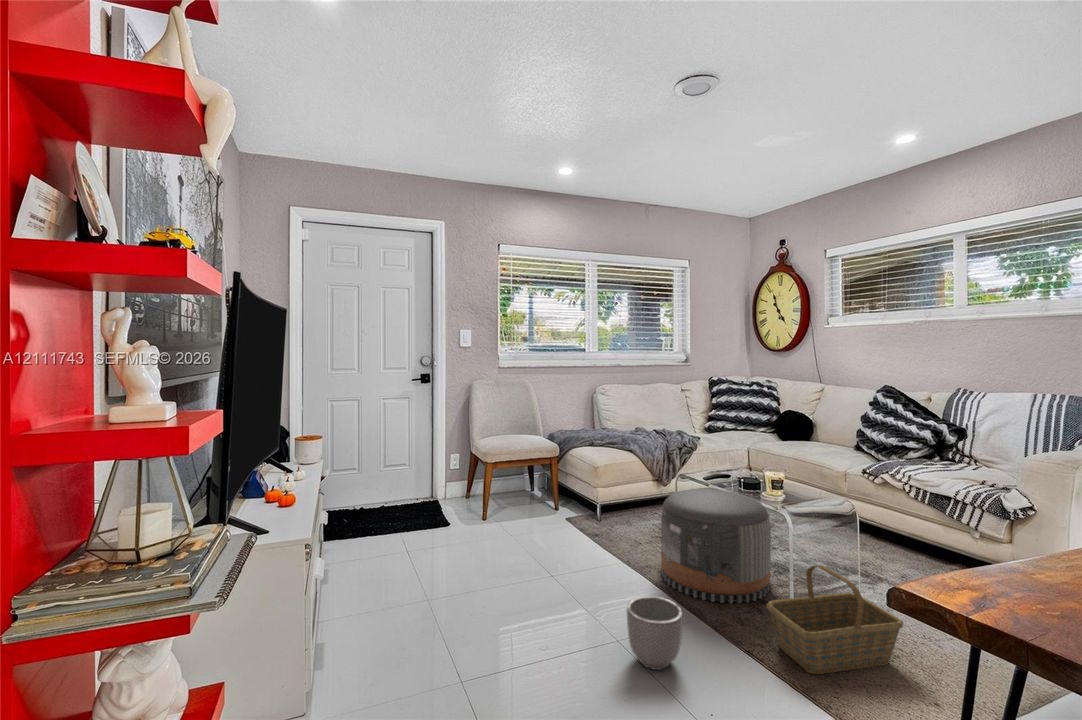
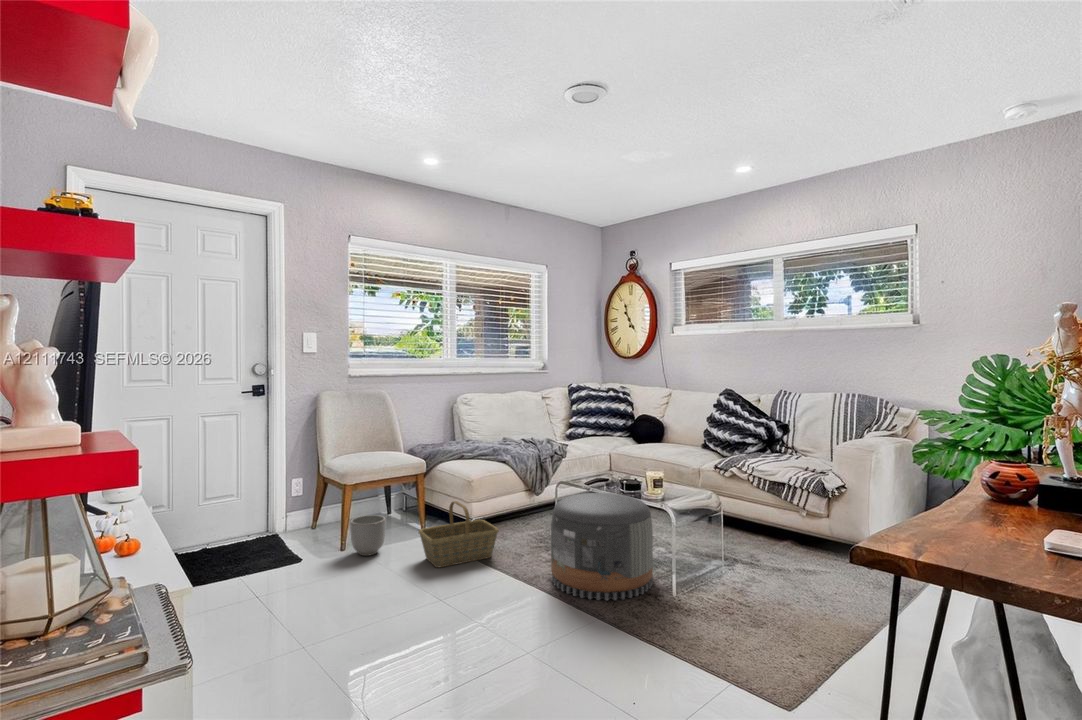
basket: present [767,565,903,674] -> present [419,501,499,567]
planter: present [627,596,683,670] -> present [350,515,386,556]

